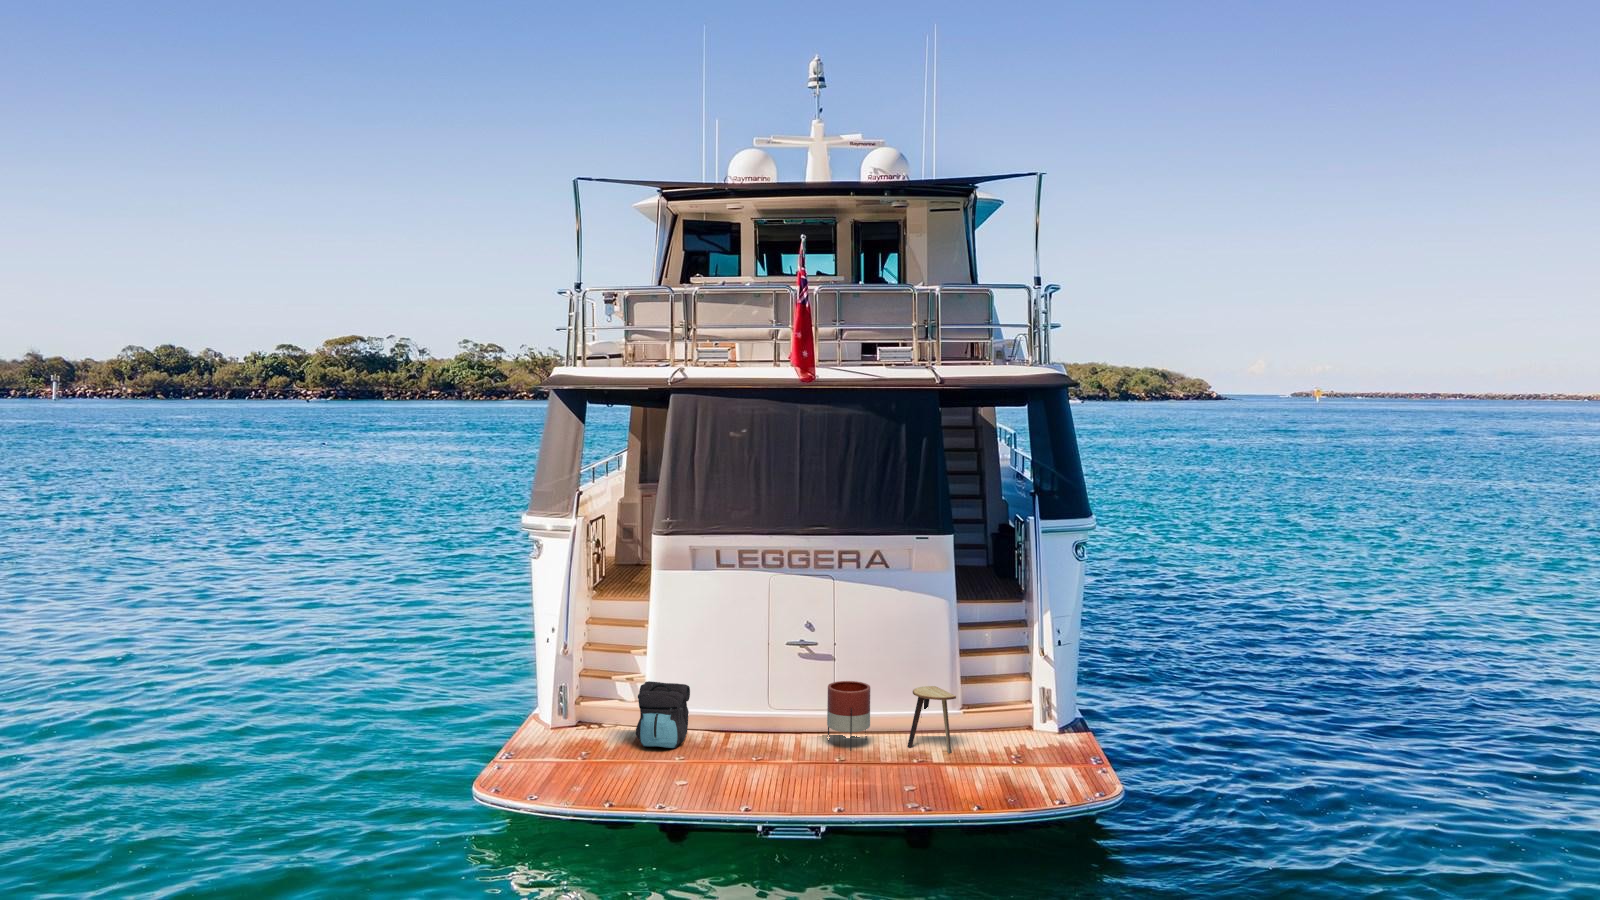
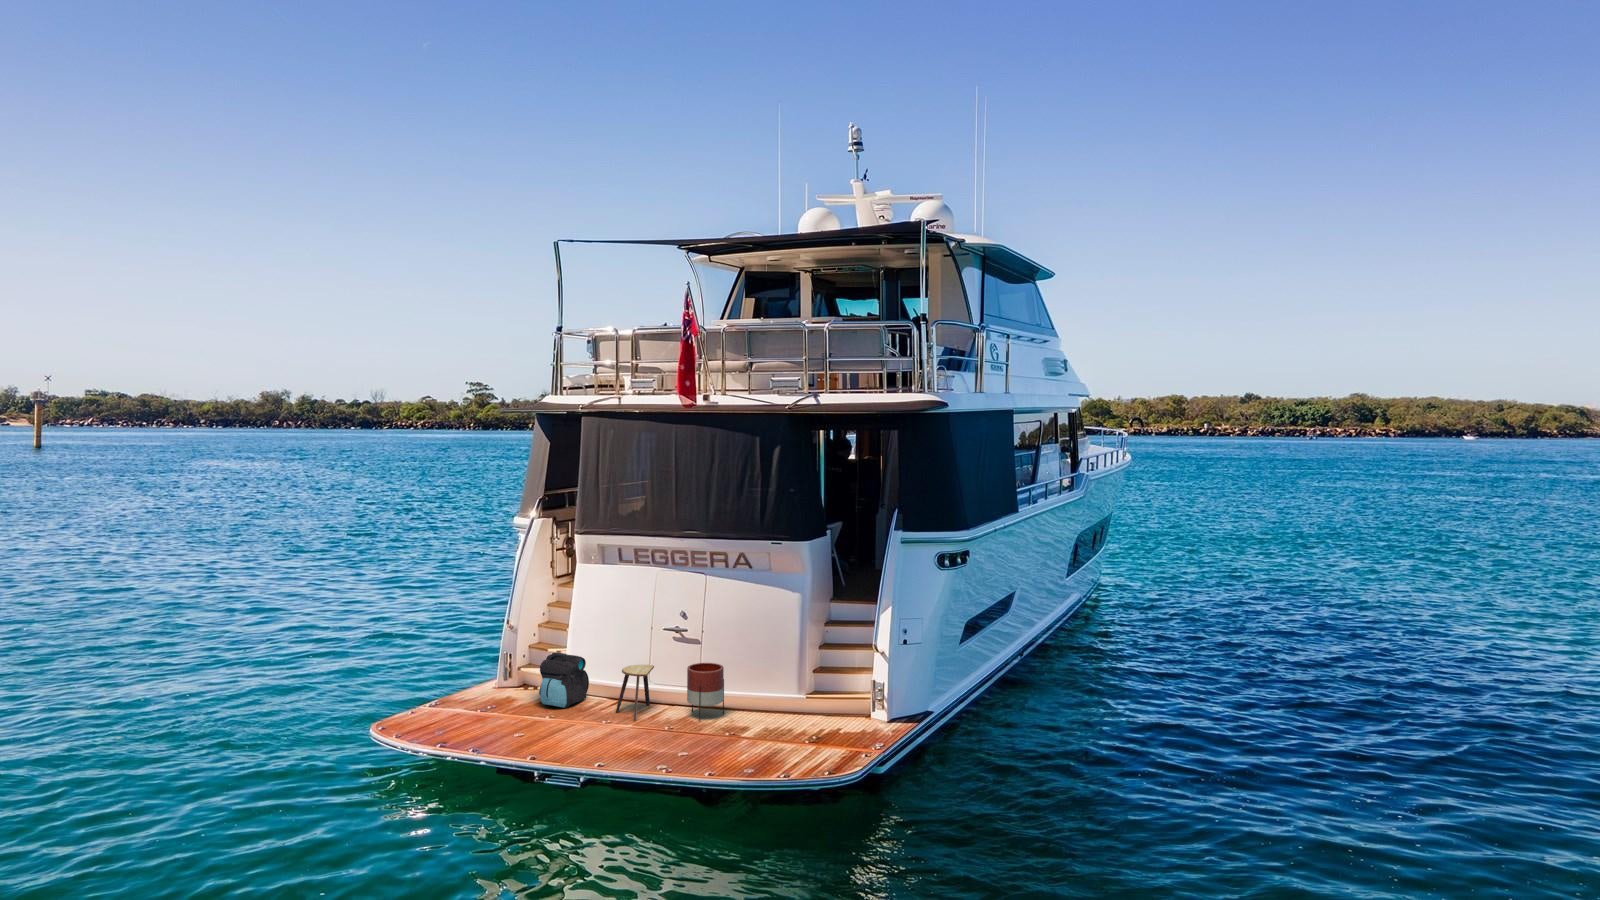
stool: present [908,686,956,753] -> present [616,665,654,721]

